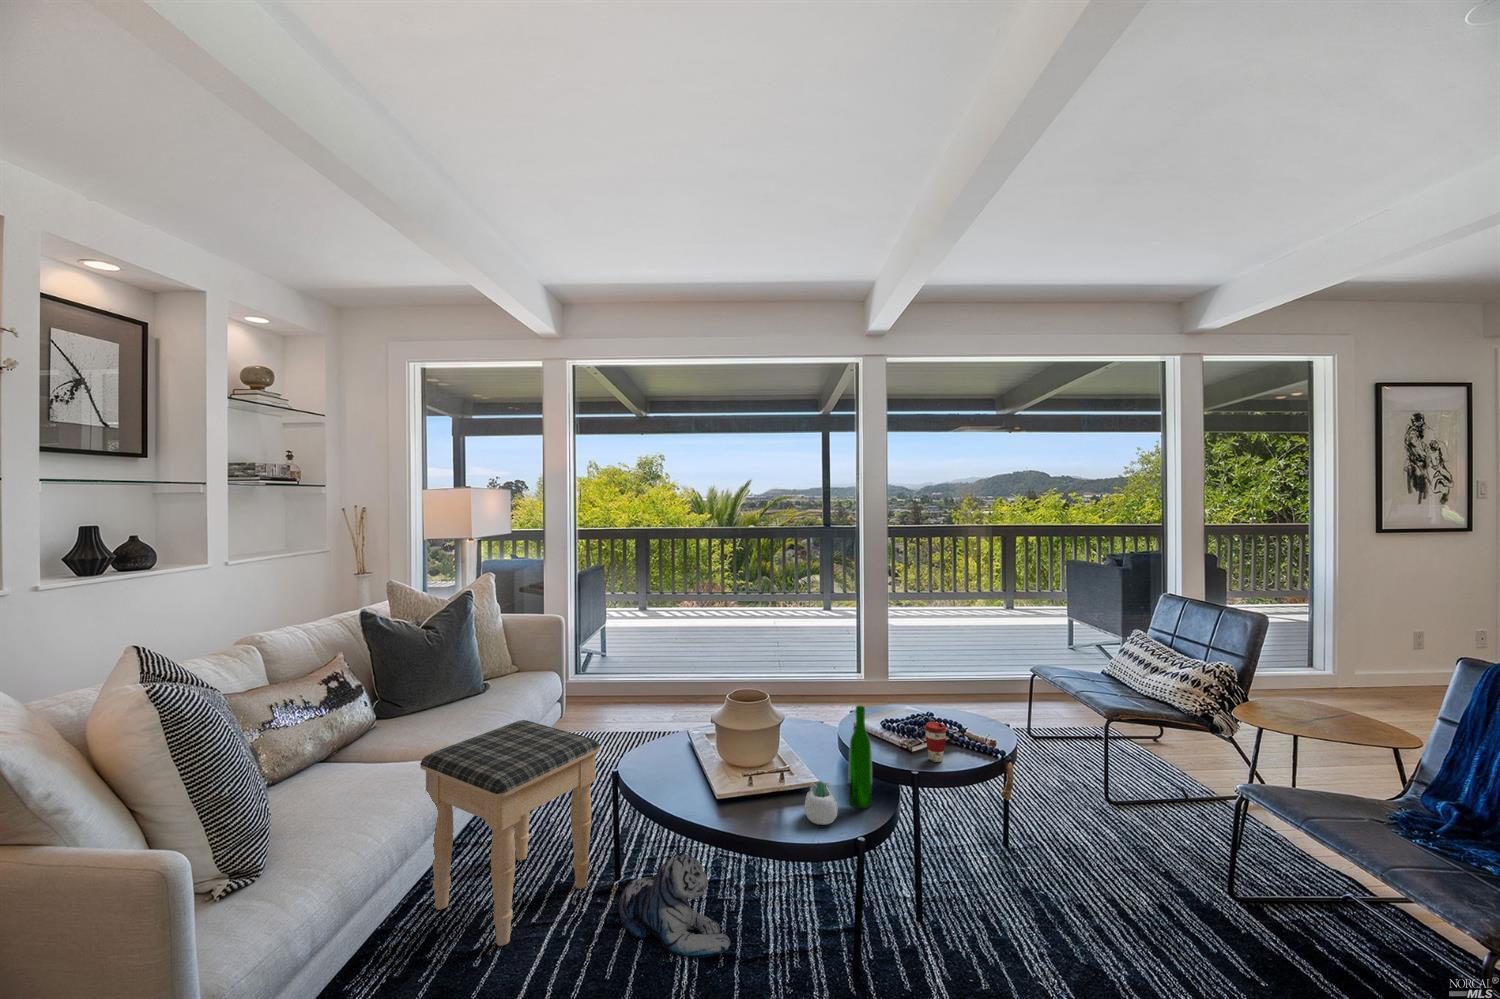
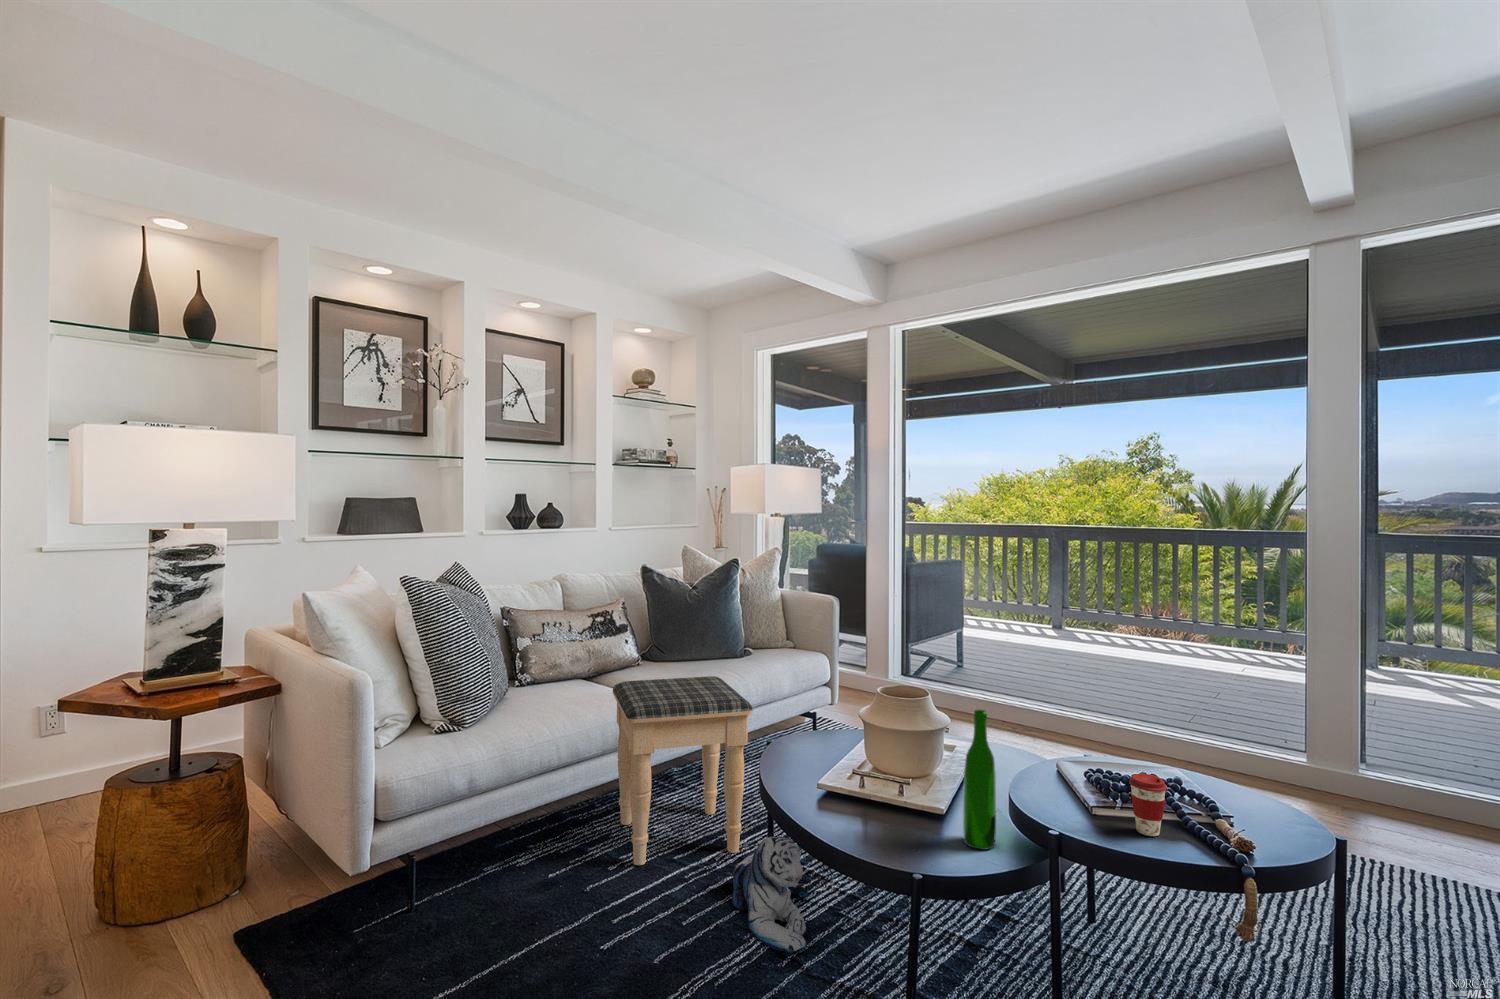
succulent planter: present [804,781,838,825] -> none [883,789,929,843]

